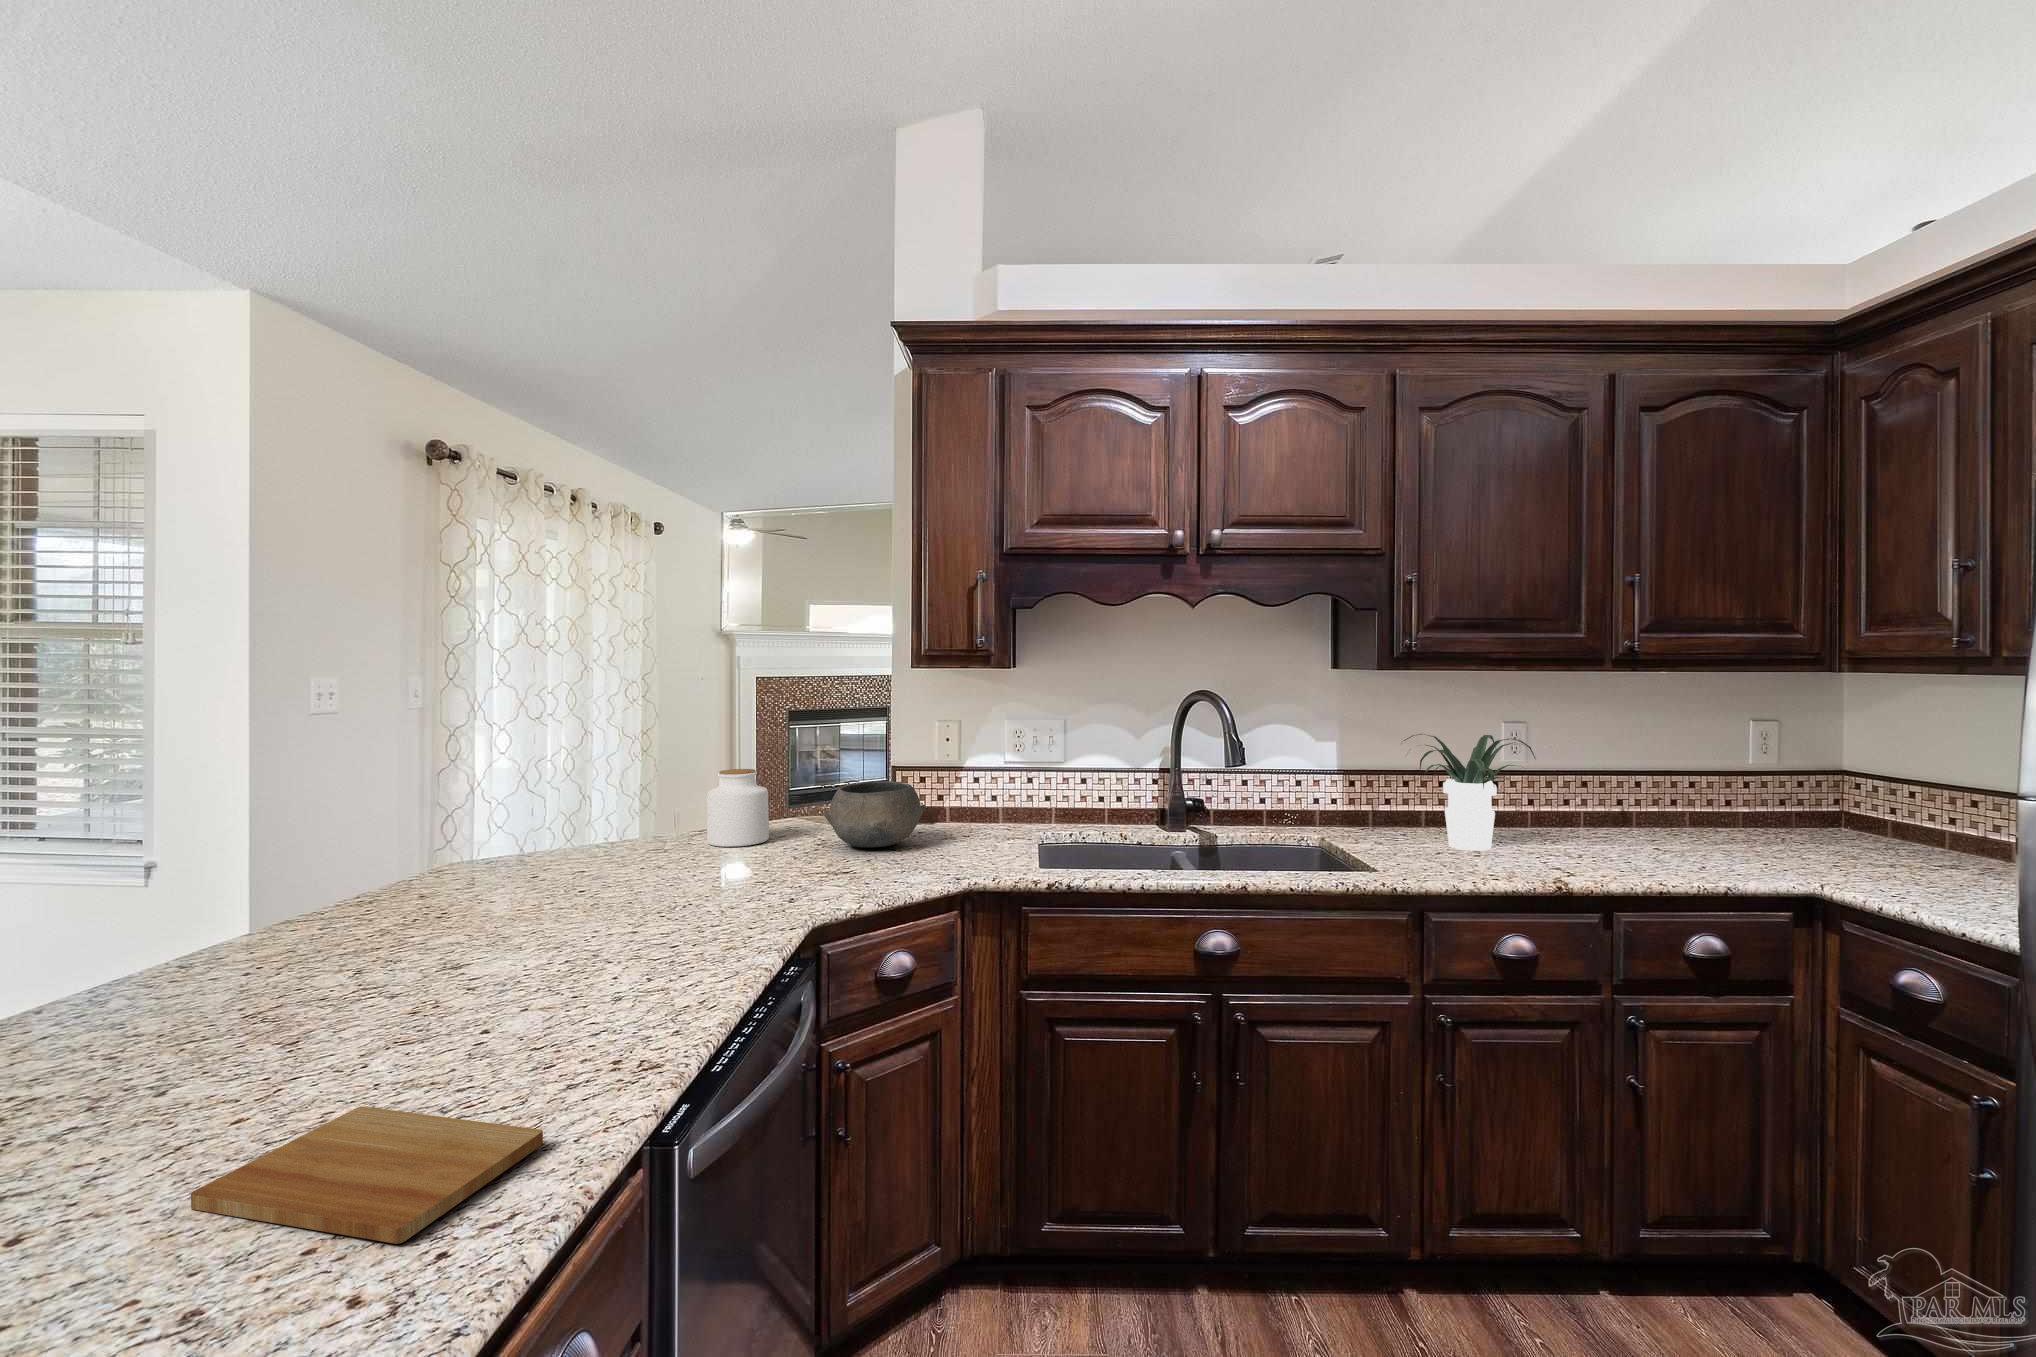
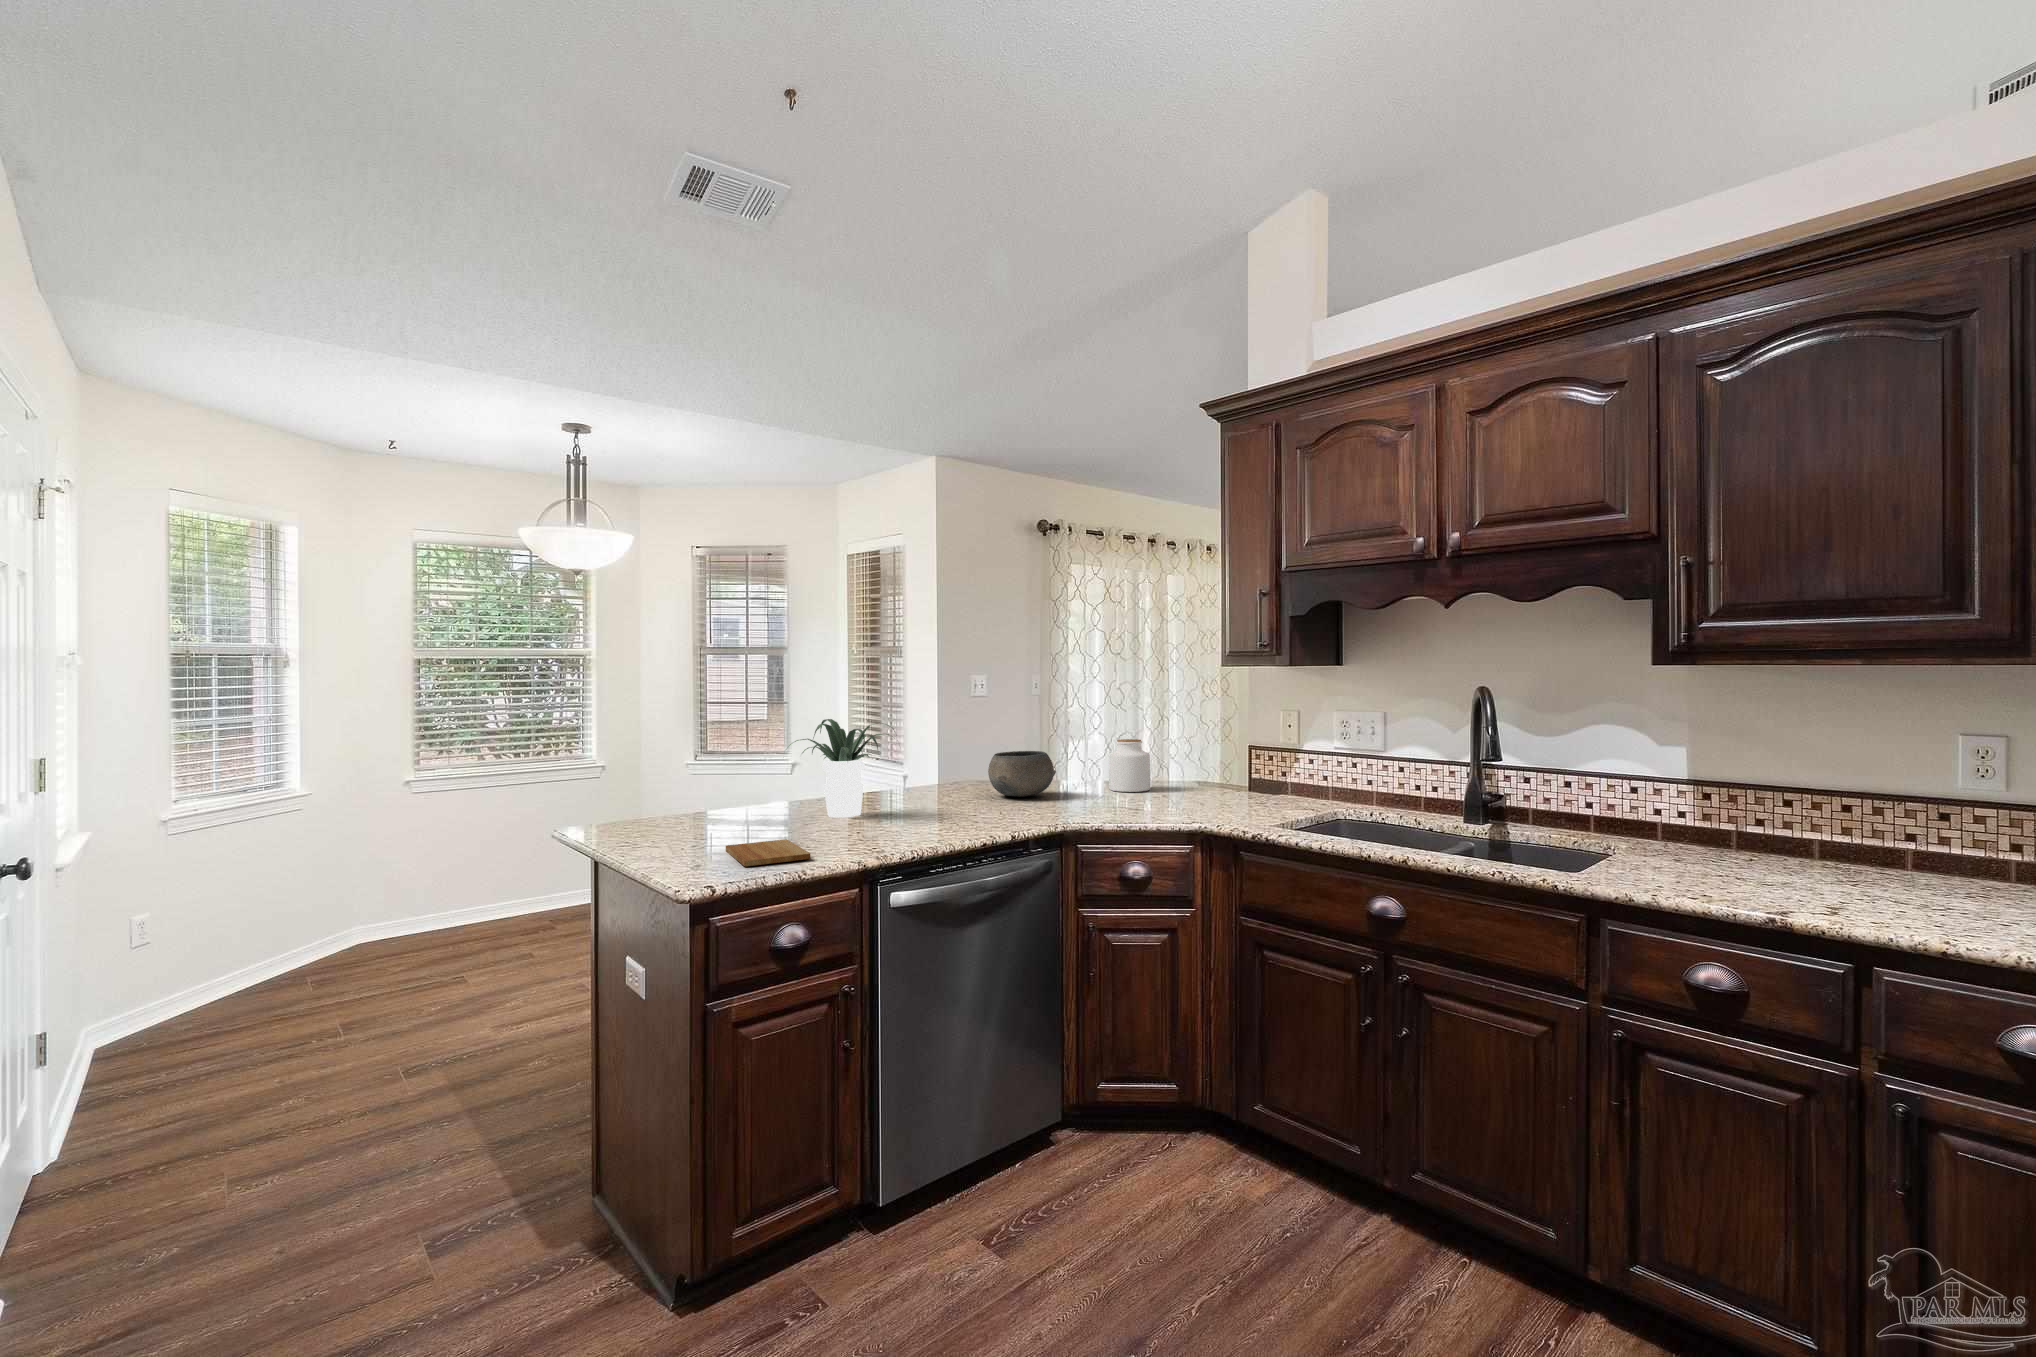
potted plant: present [1404,734,1535,851] -> present [789,719,895,818]
bowl: present [823,781,926,848] -> present [988,751,1056,797]

